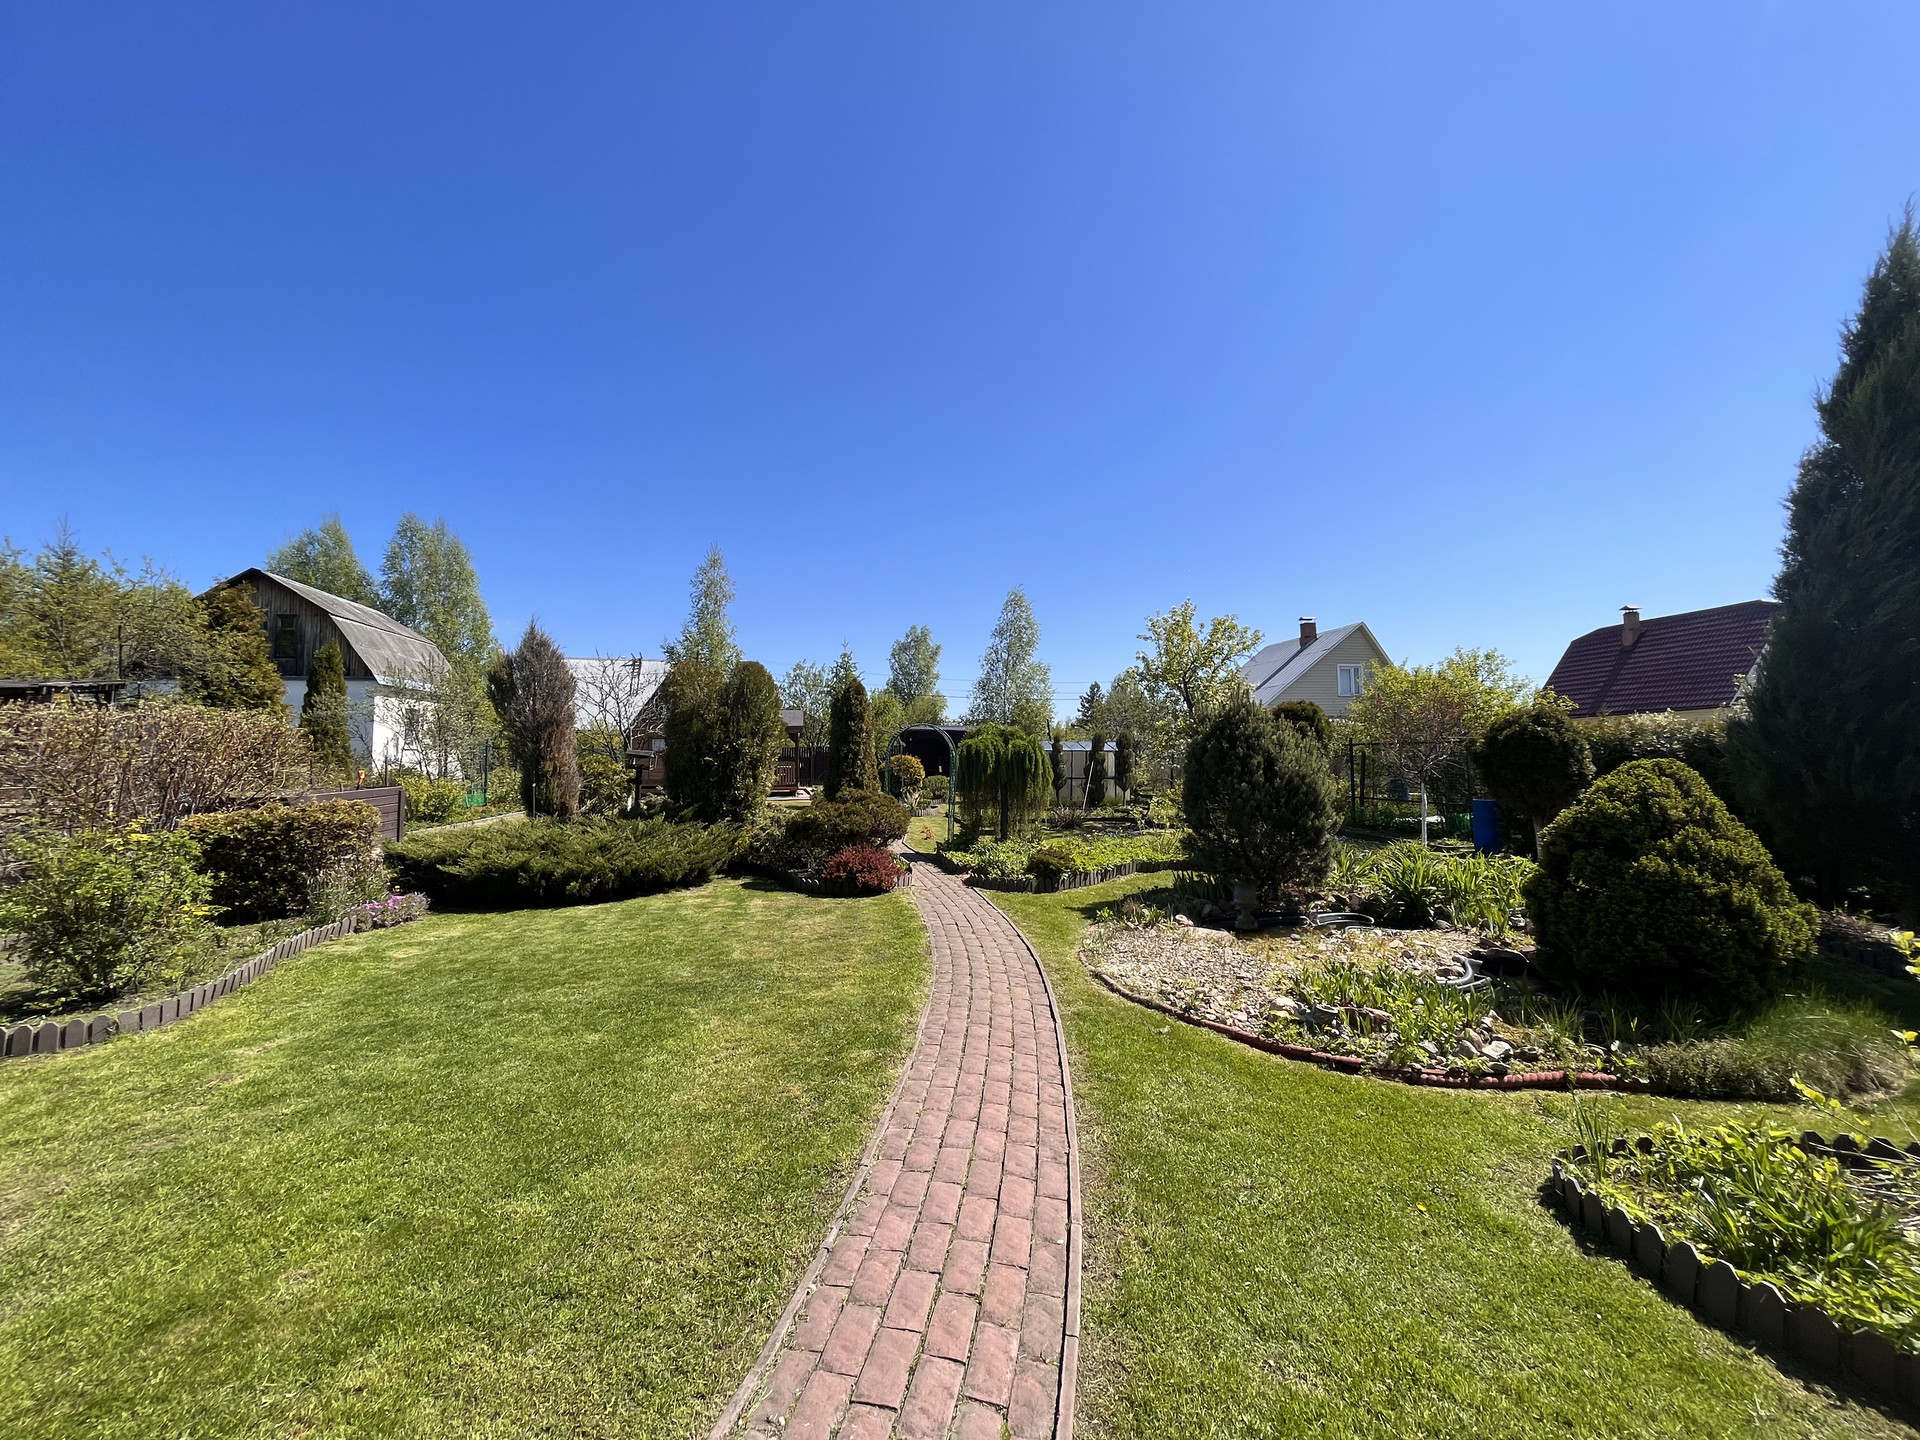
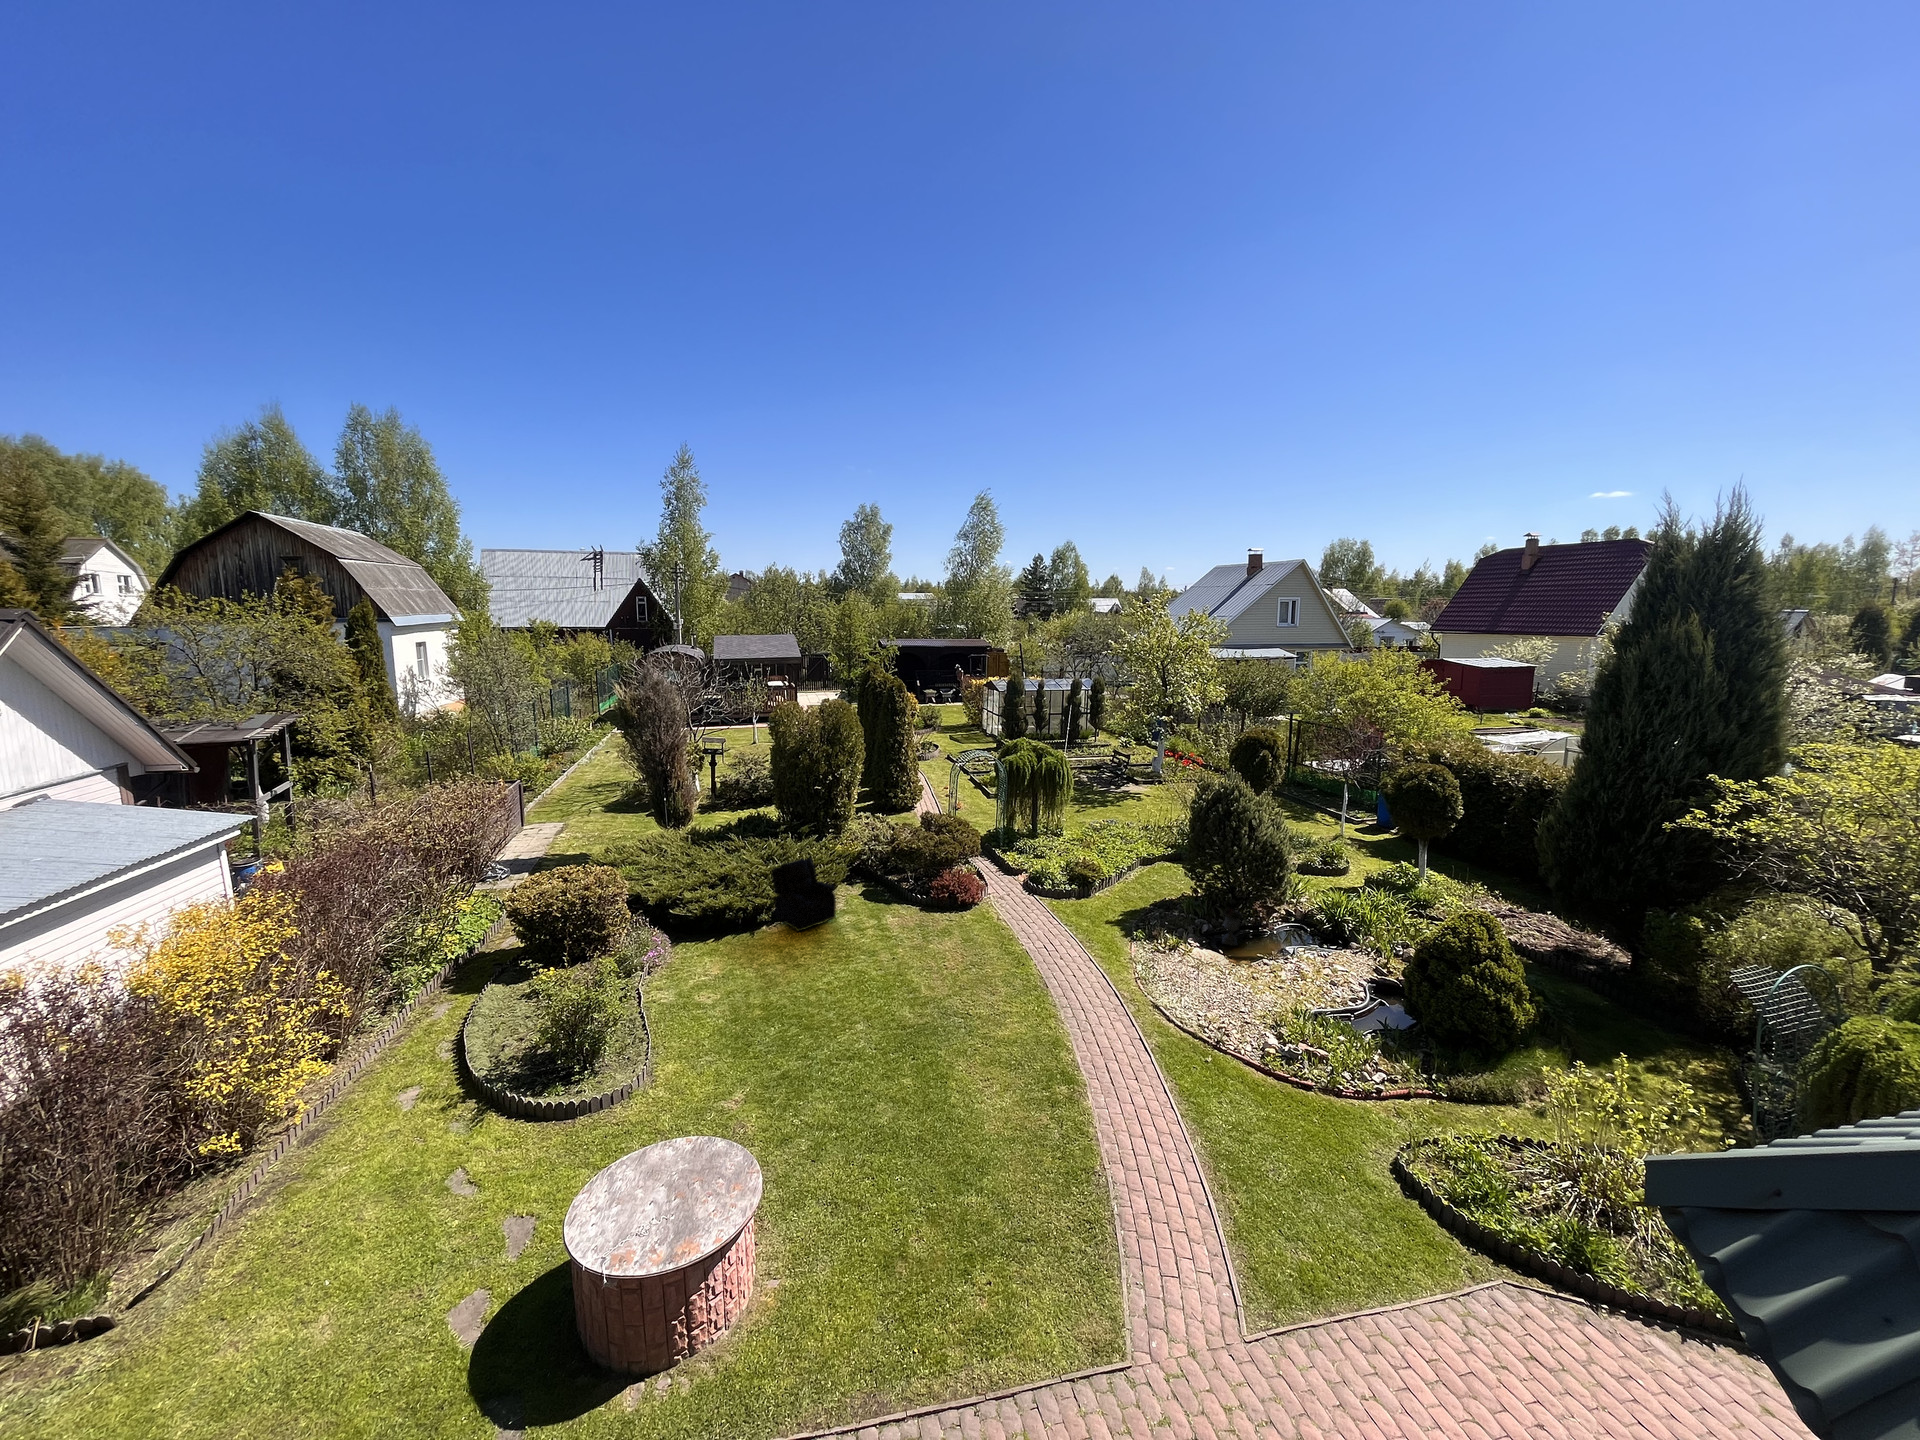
chair: none [607,825,690,909] -> present [771,859,836,931]

